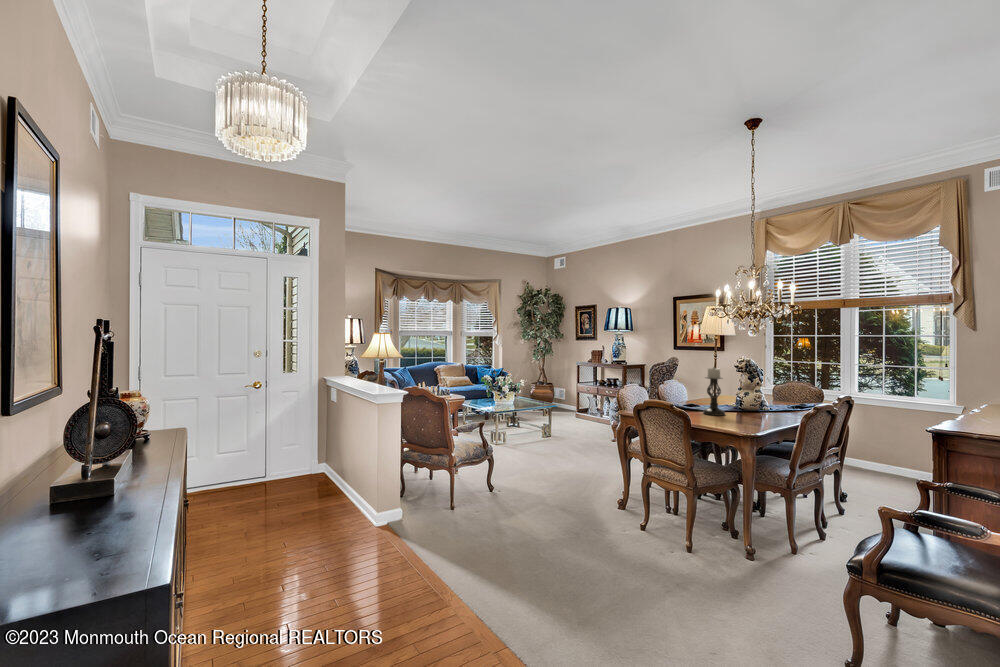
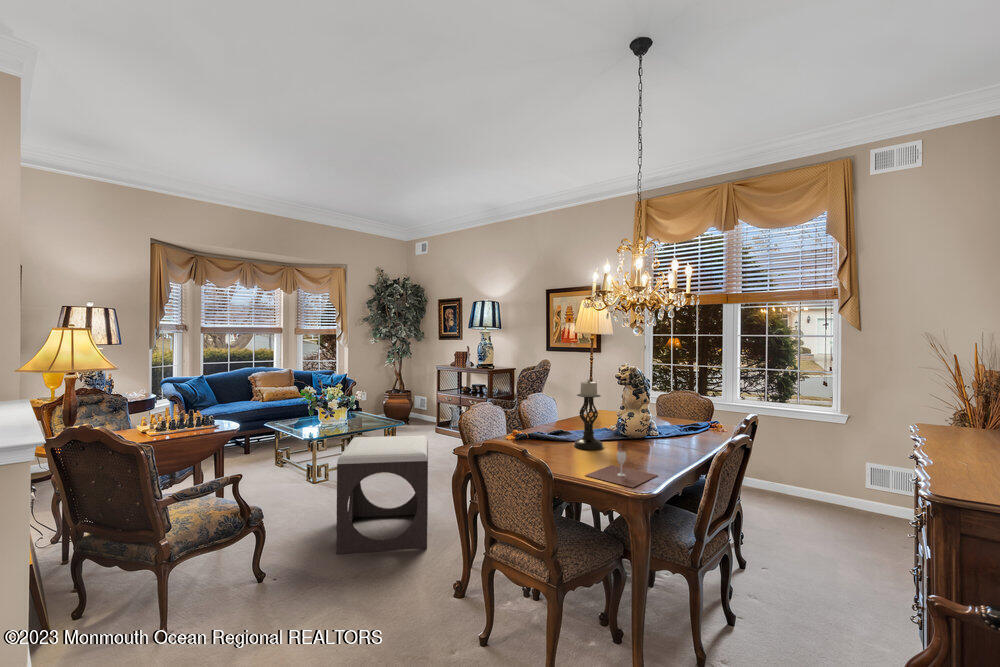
footstool: none [531,409,592,485] -> present [336,435,428,554]
wine glass: none [712,411,765,432] -> present [585,451,658,487]

